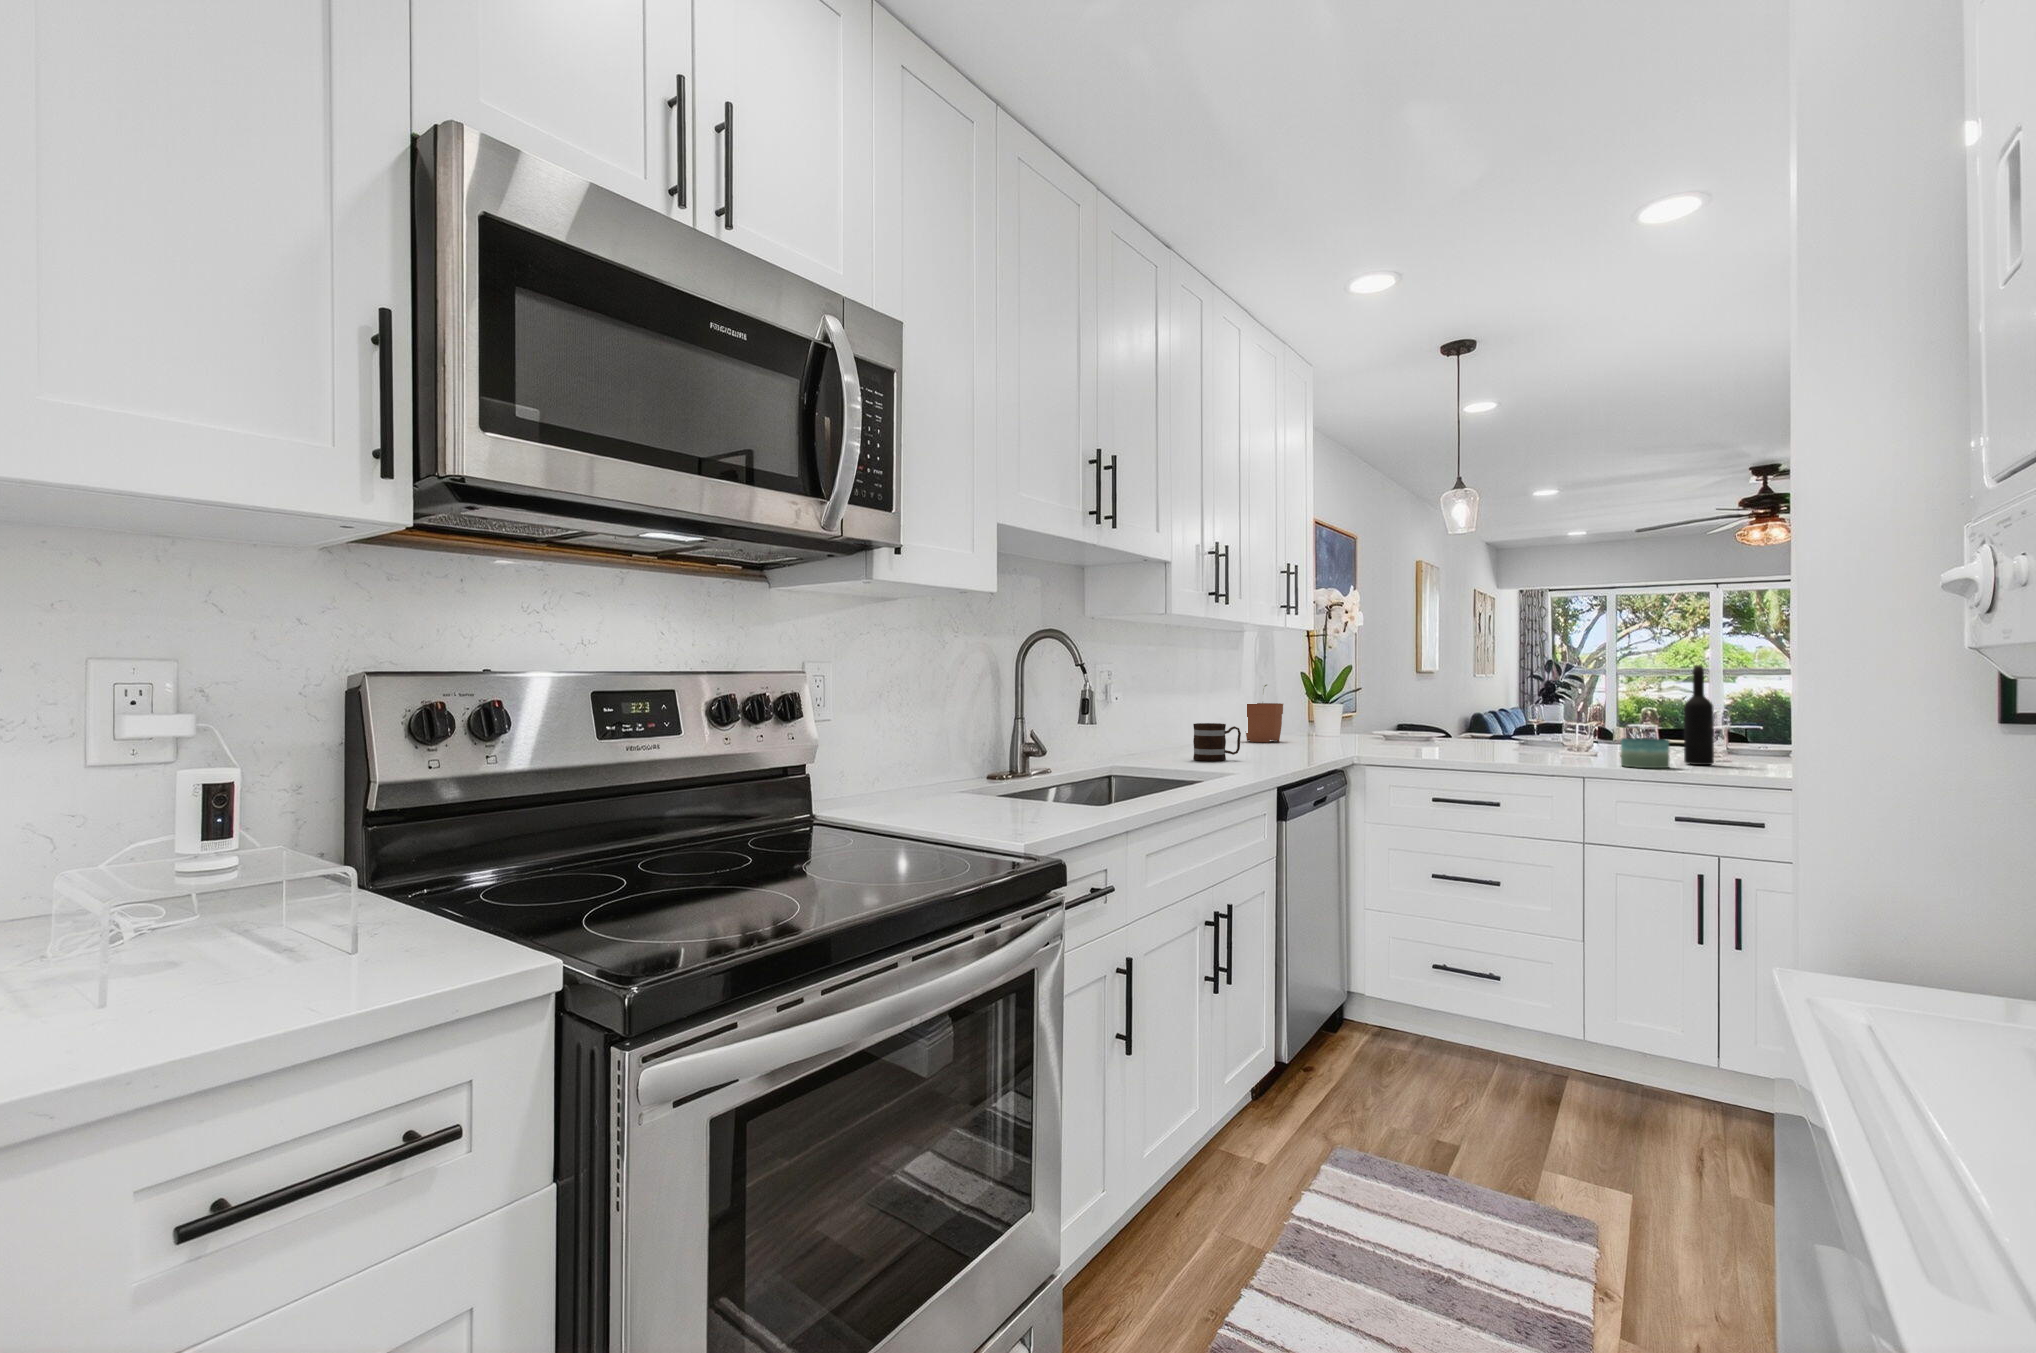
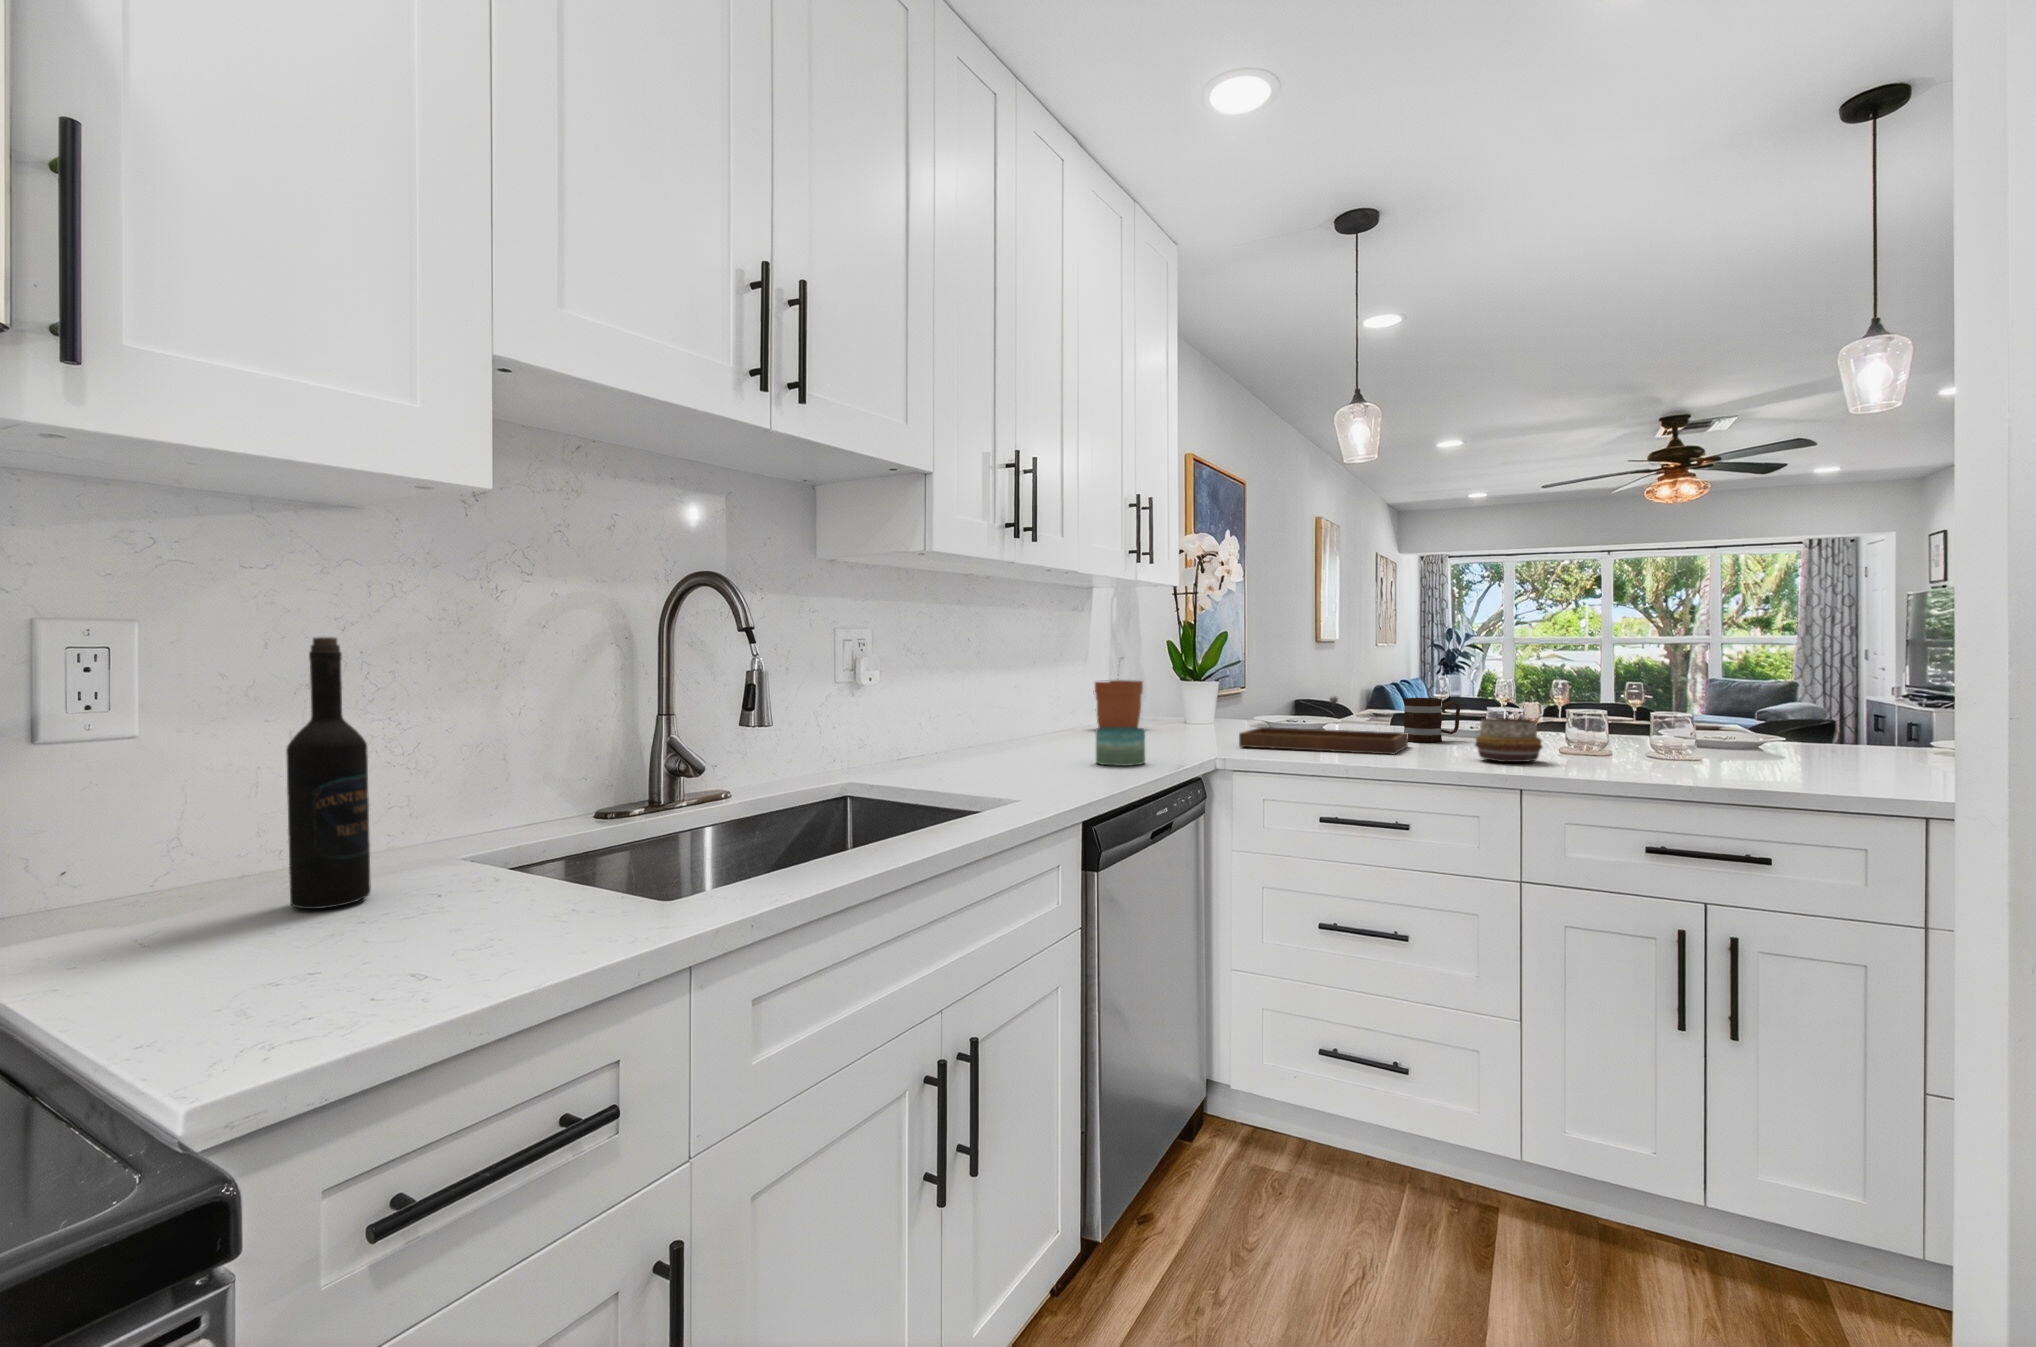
wine bottle: present [1684,665,1714,765] -> present [286,637,371,909]
tray: none [1368,714,1499,757] -> present [1239,696,1408,754]
mug: present [1193,723,1241,761] -> present [1404,698,1460,742]
decorative bowl: none [1548,730,1598,761] -> present [1475,718,1542,762]
candle: present [1621,738,1669,768] -> present [1096,727,1145,766]

